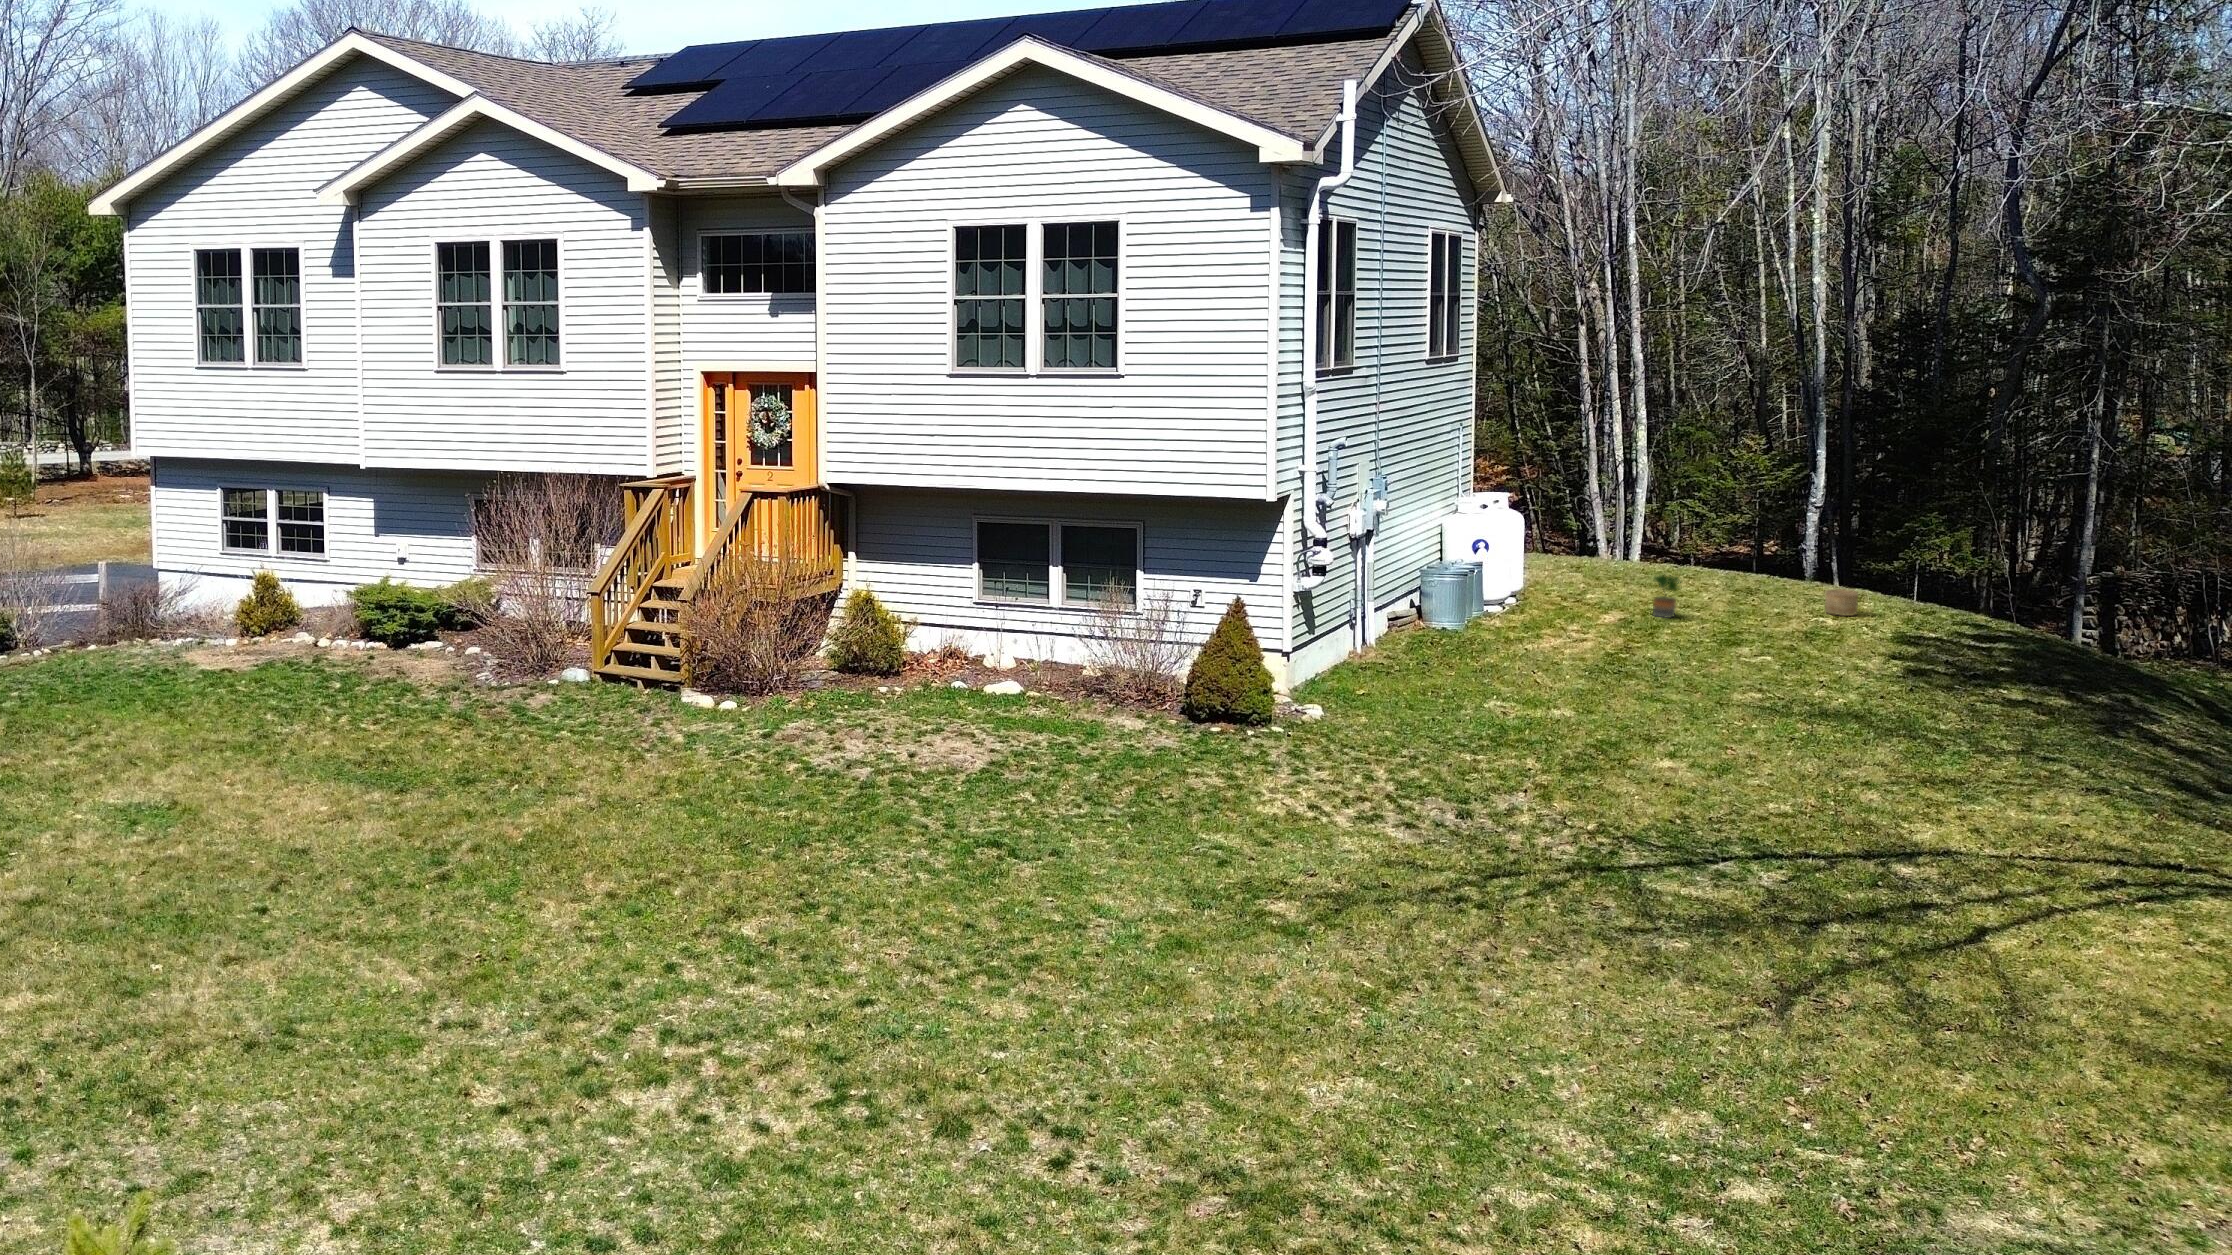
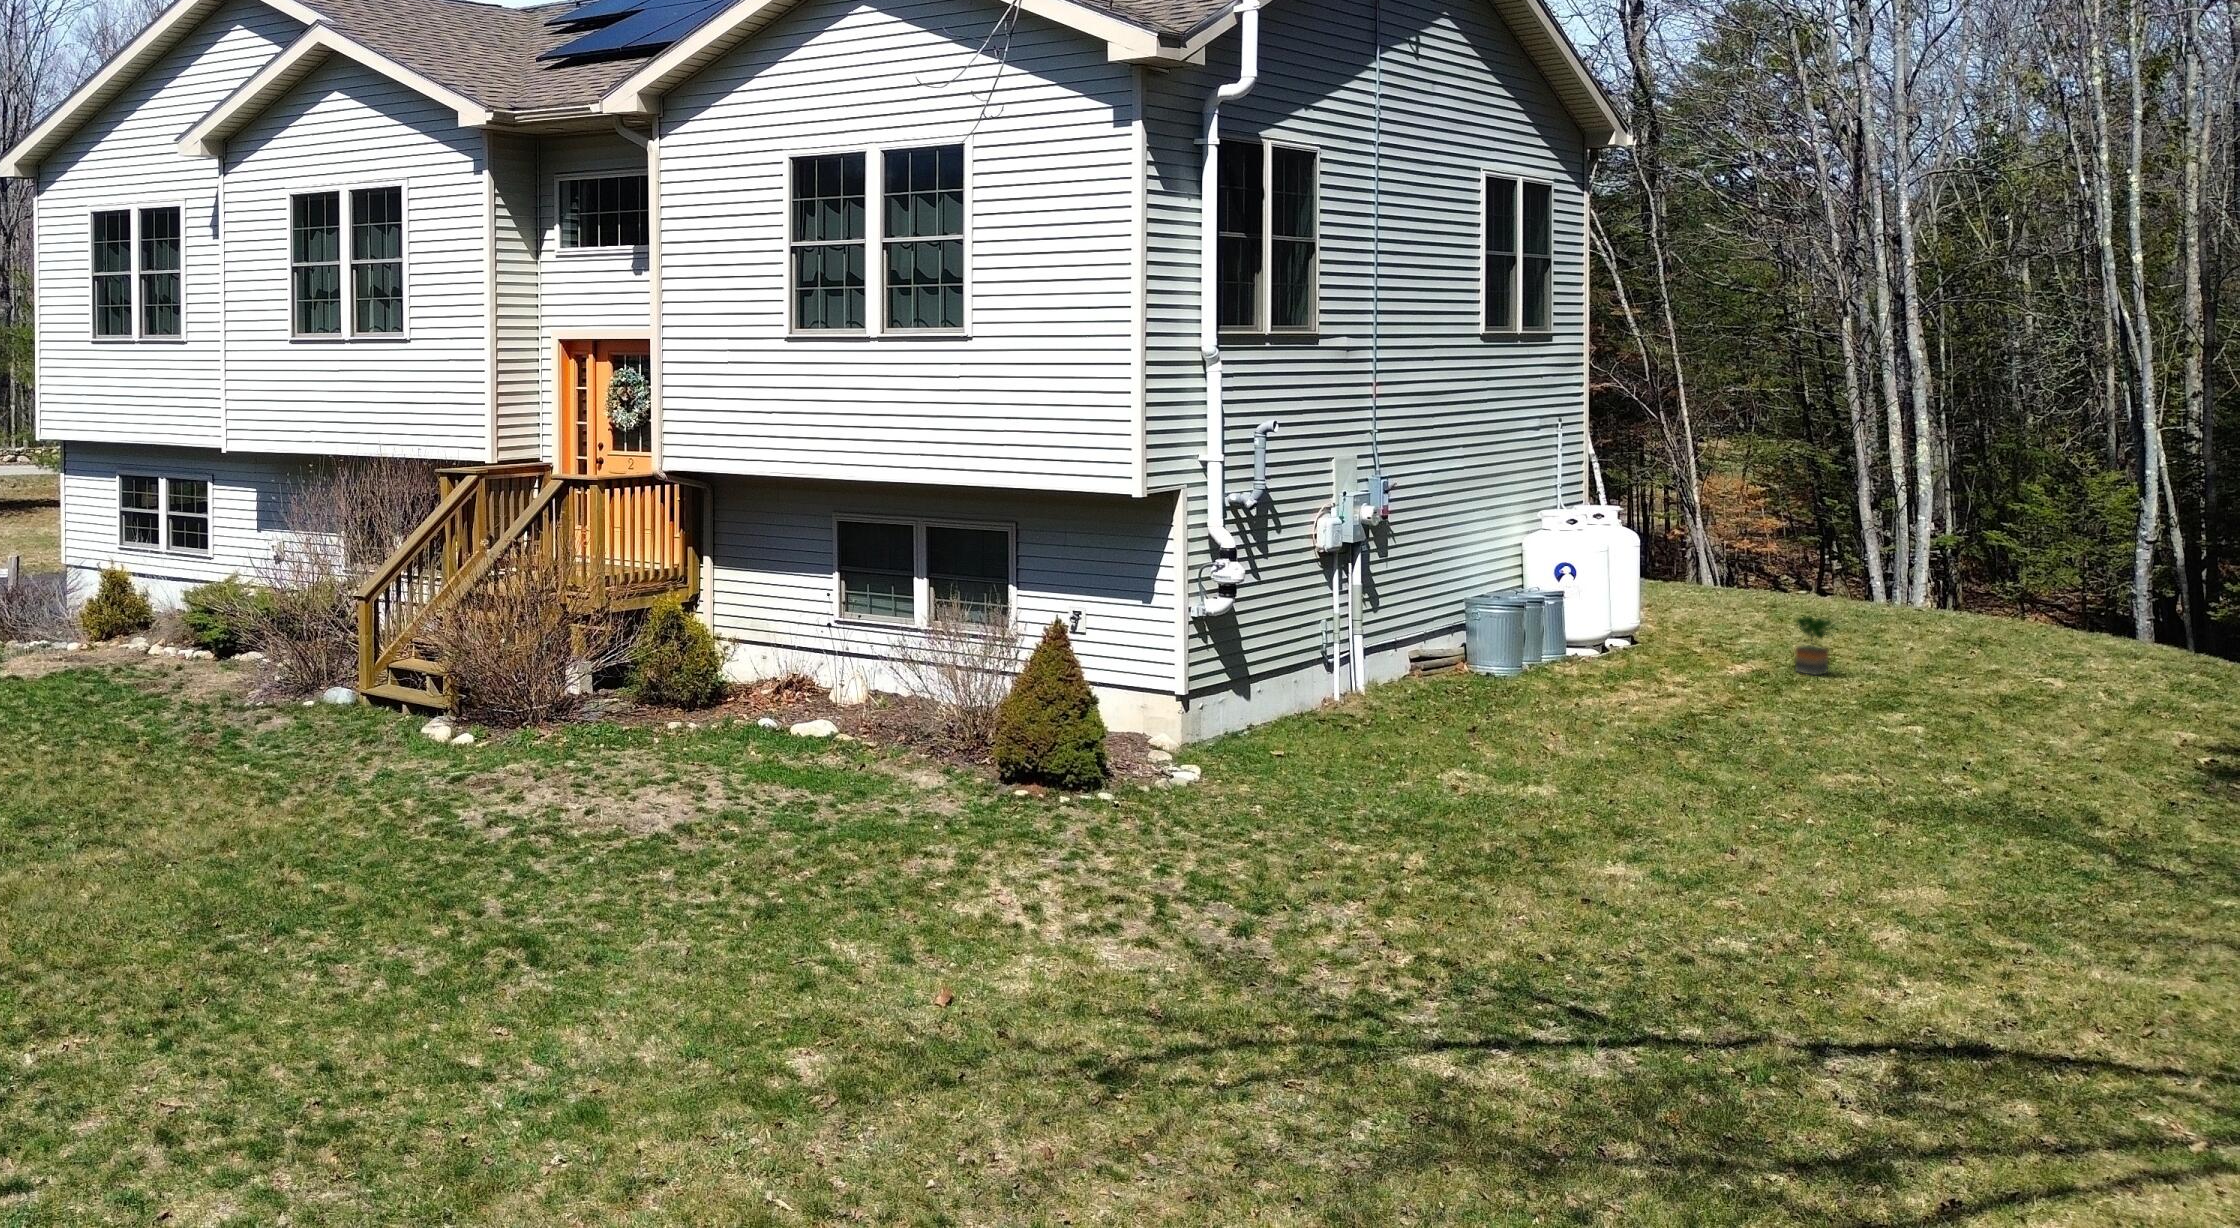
wooden bucket: present [1825,589,1859,616] -> none [2057,644,2107,682]

